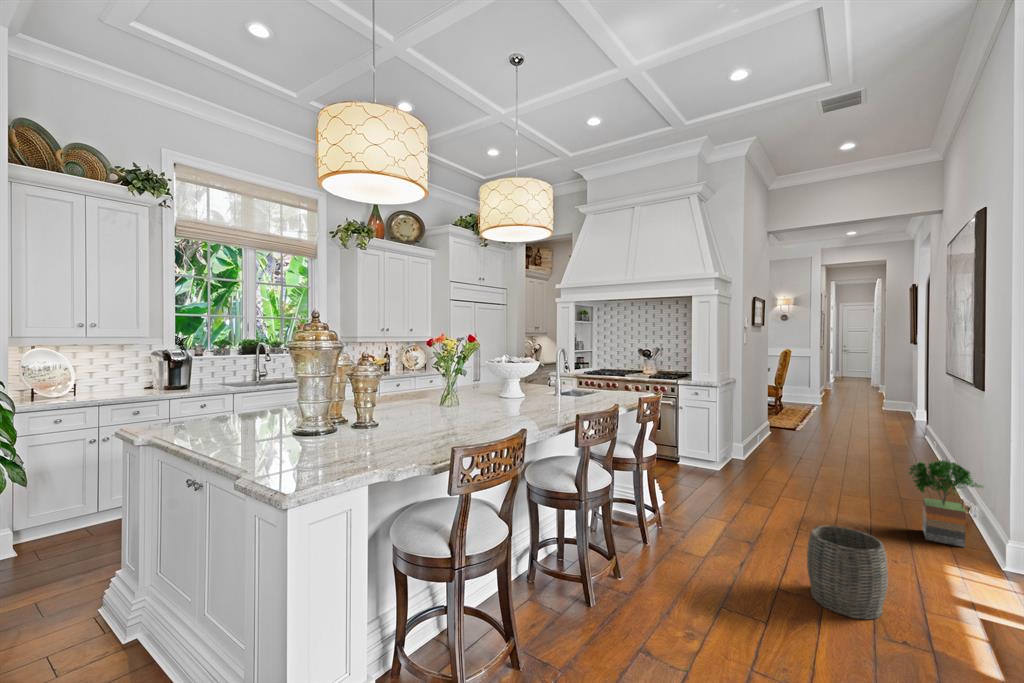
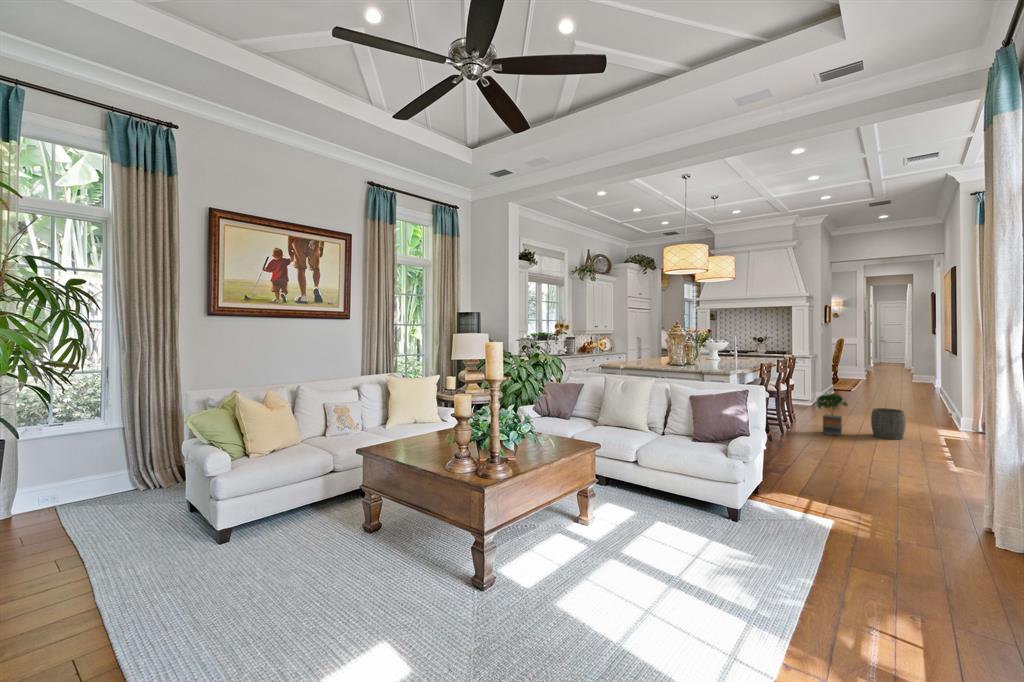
potted tree: present [909,460,983,547] -> present [816,394,848,436]

